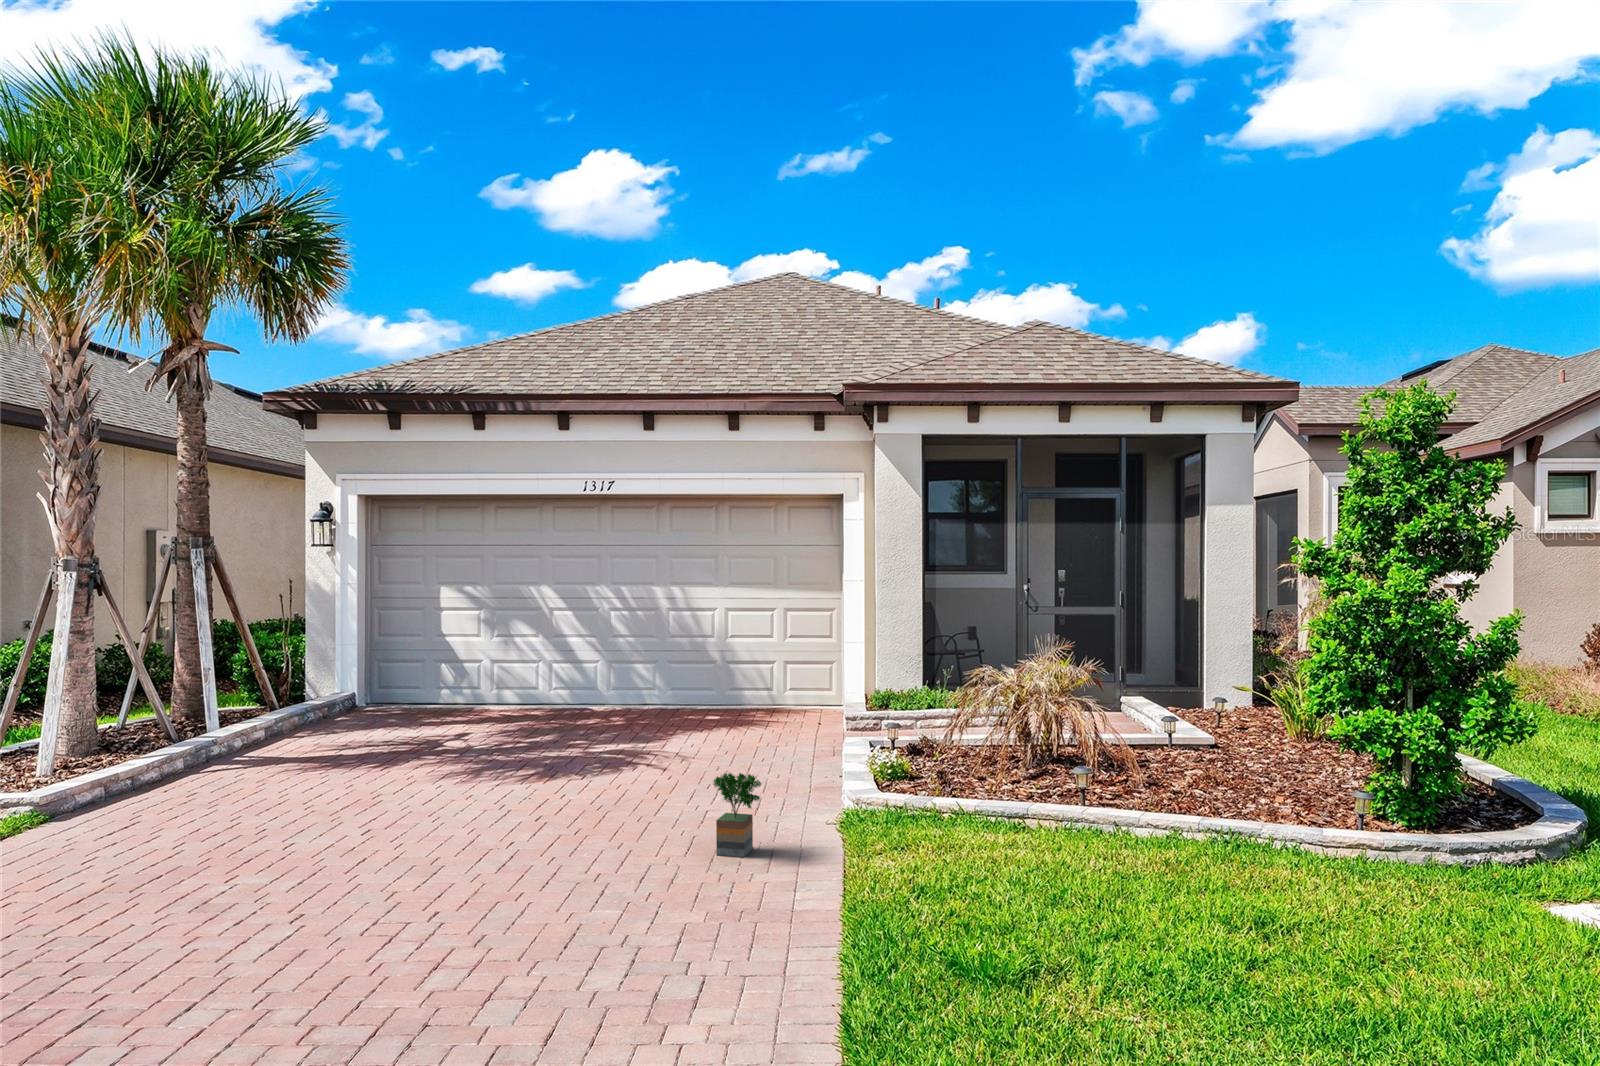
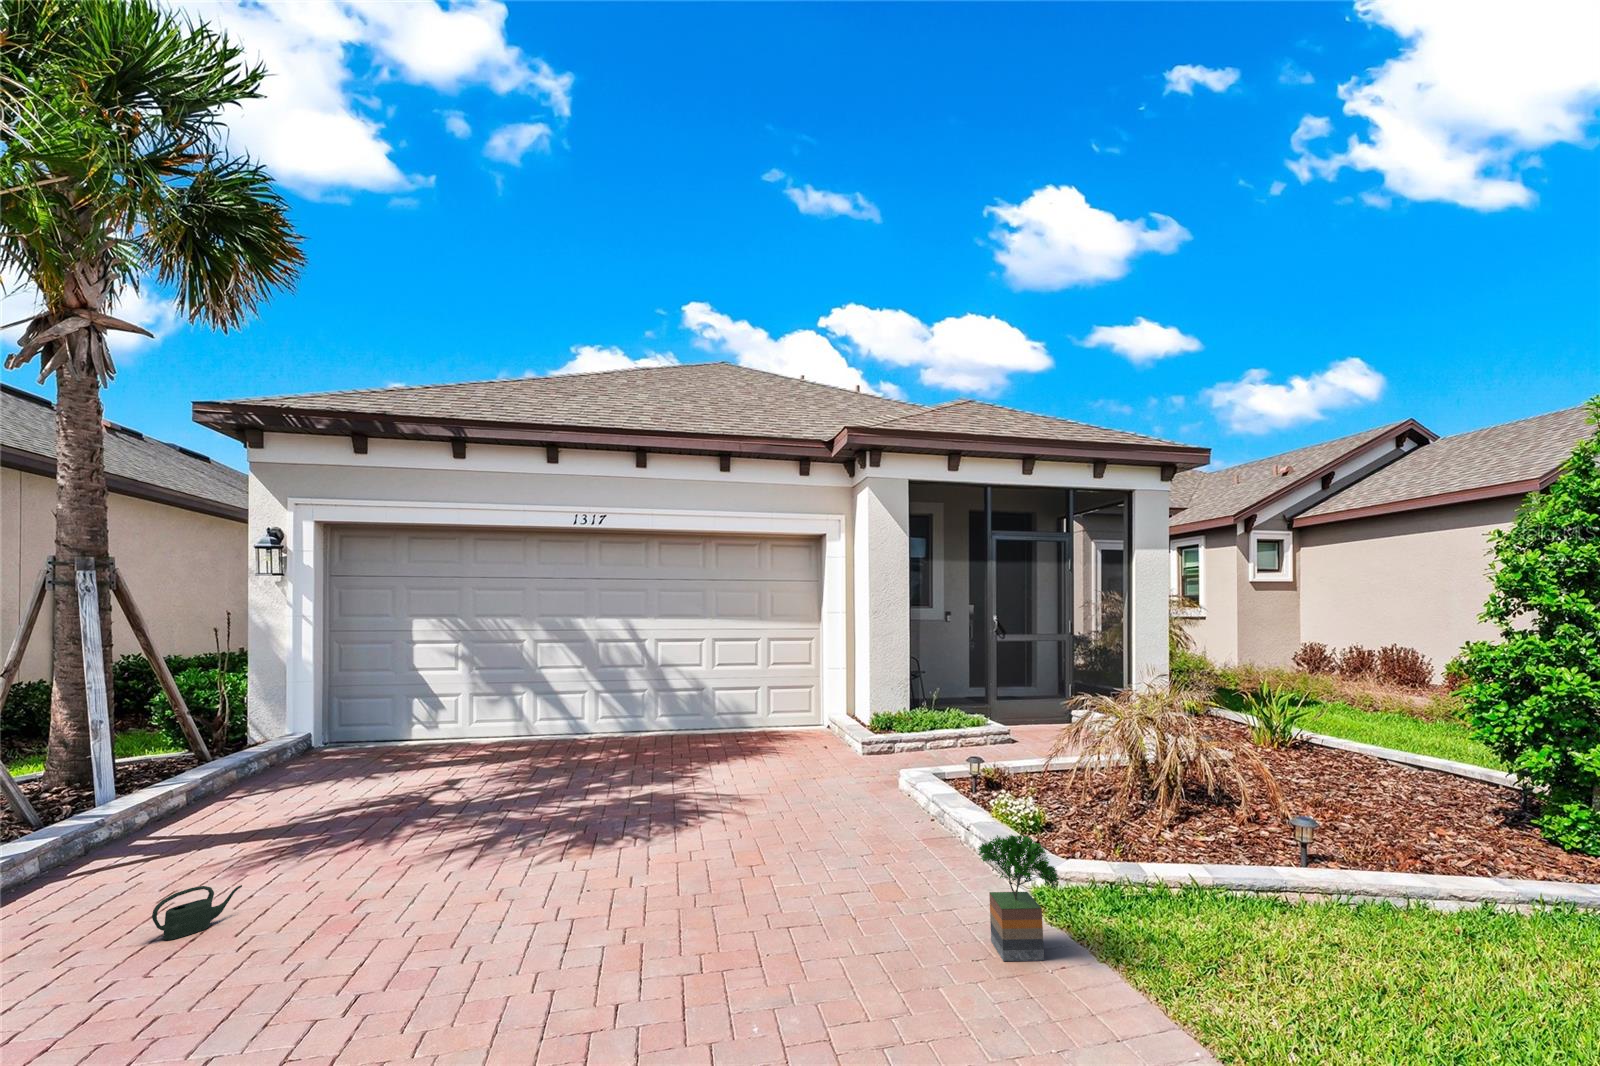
watering can: none [235,775,285,805] -> present [152,885,242,940]

